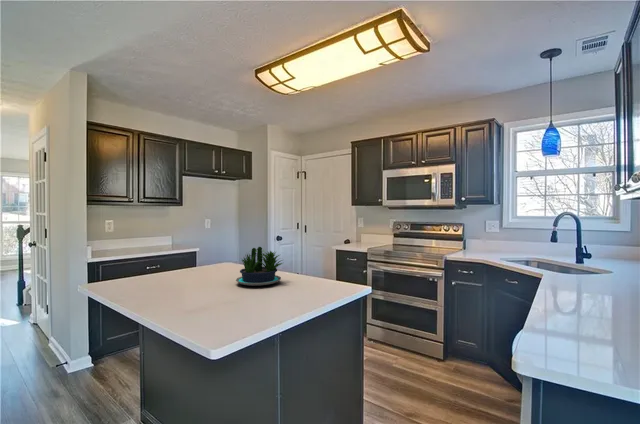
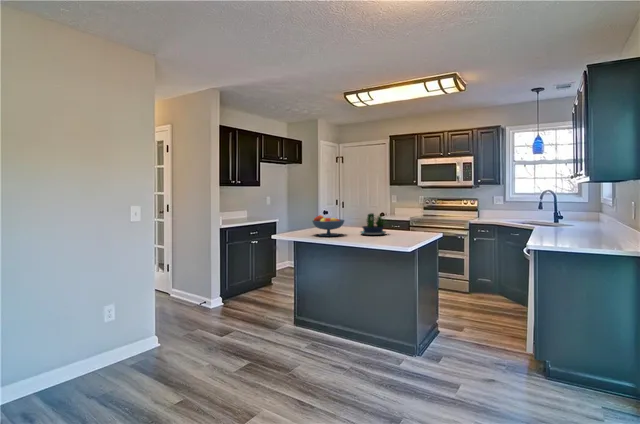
fruit bowl: none [155,248,214,286] -> present [313,215,344,236]

